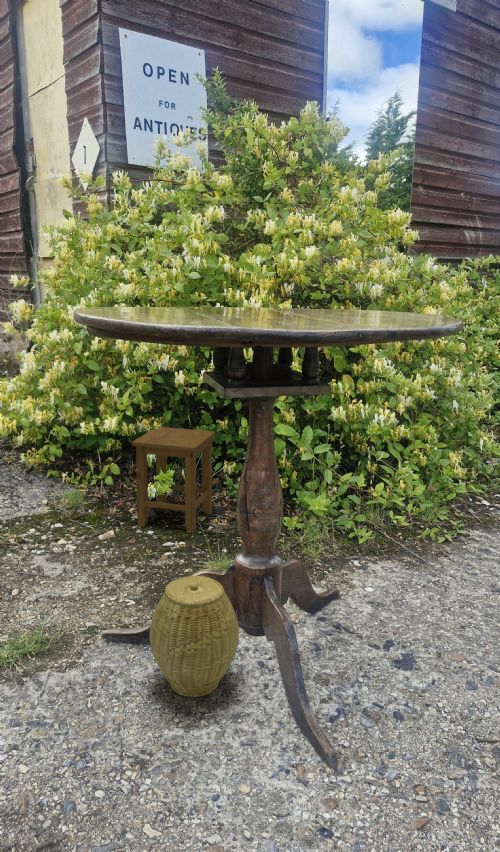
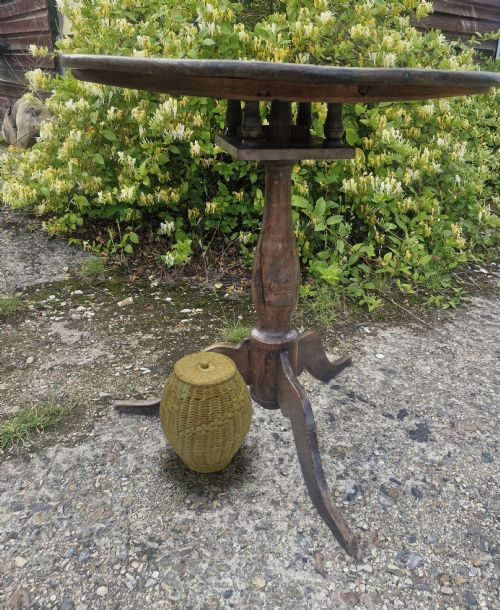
stool: present [132,427,216,533] -> none [146,198,229,301]

